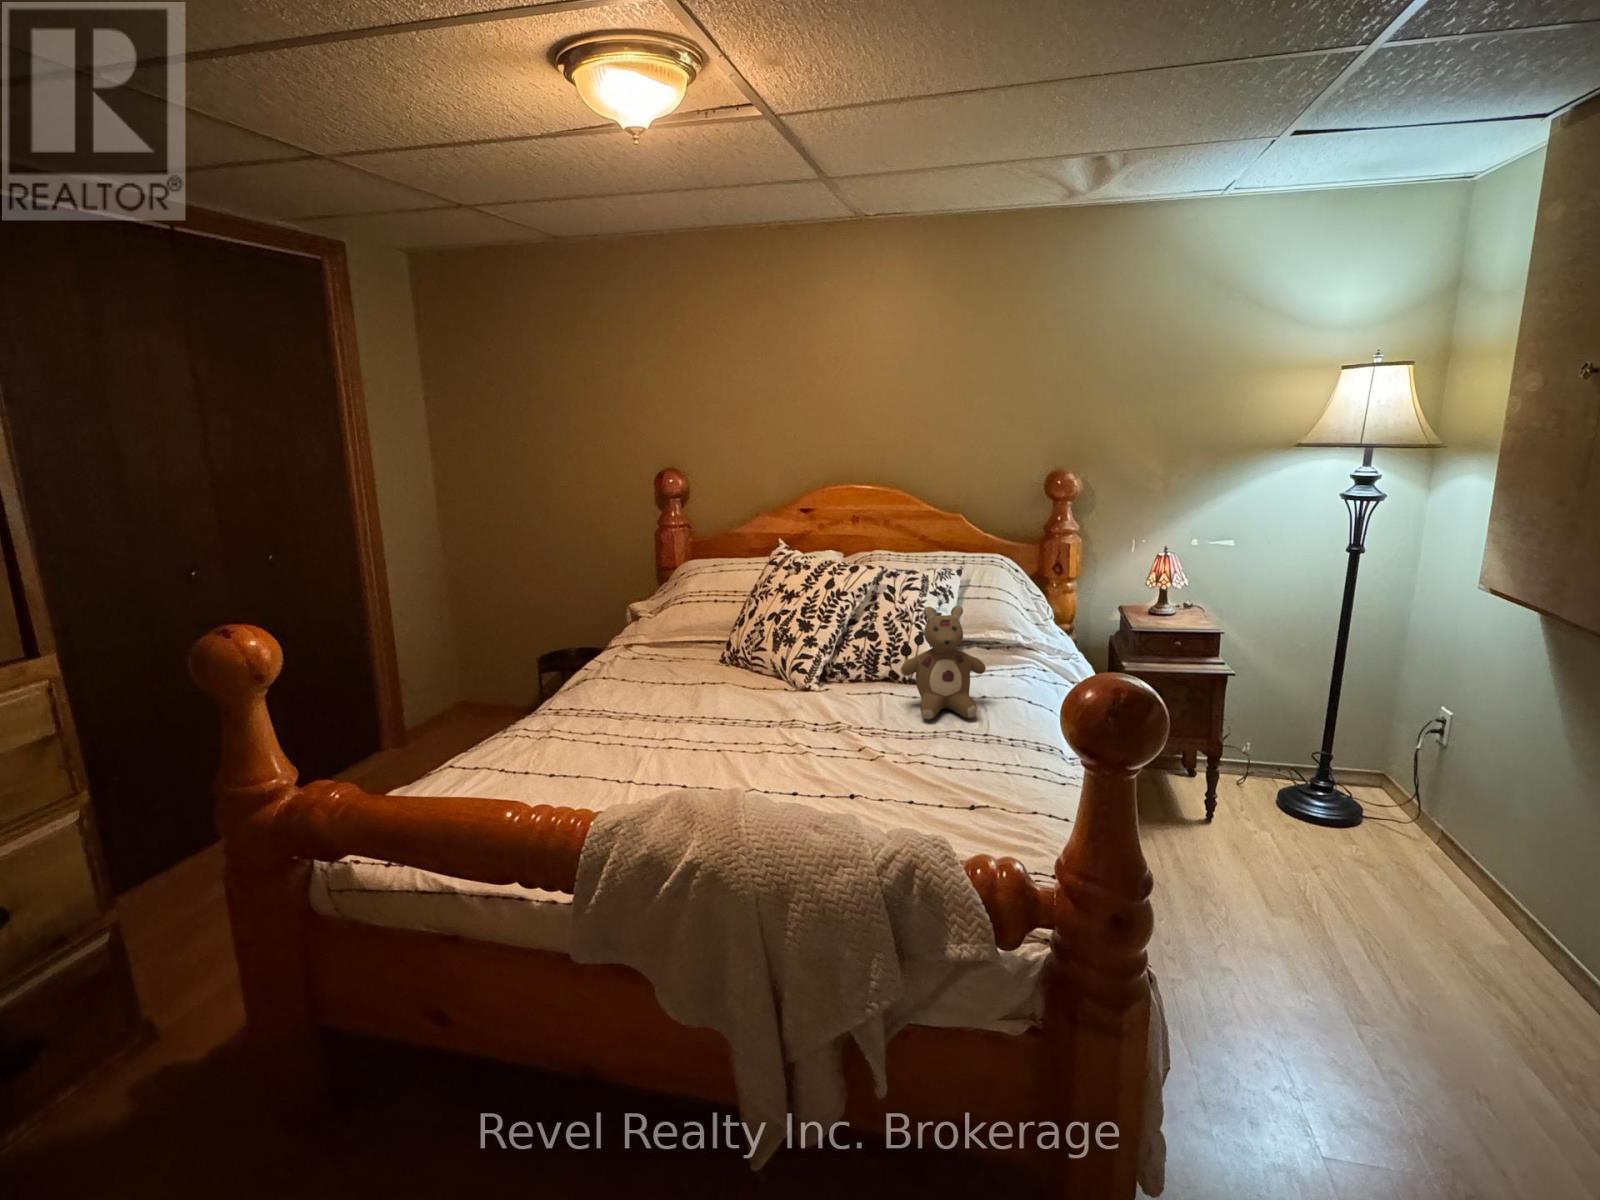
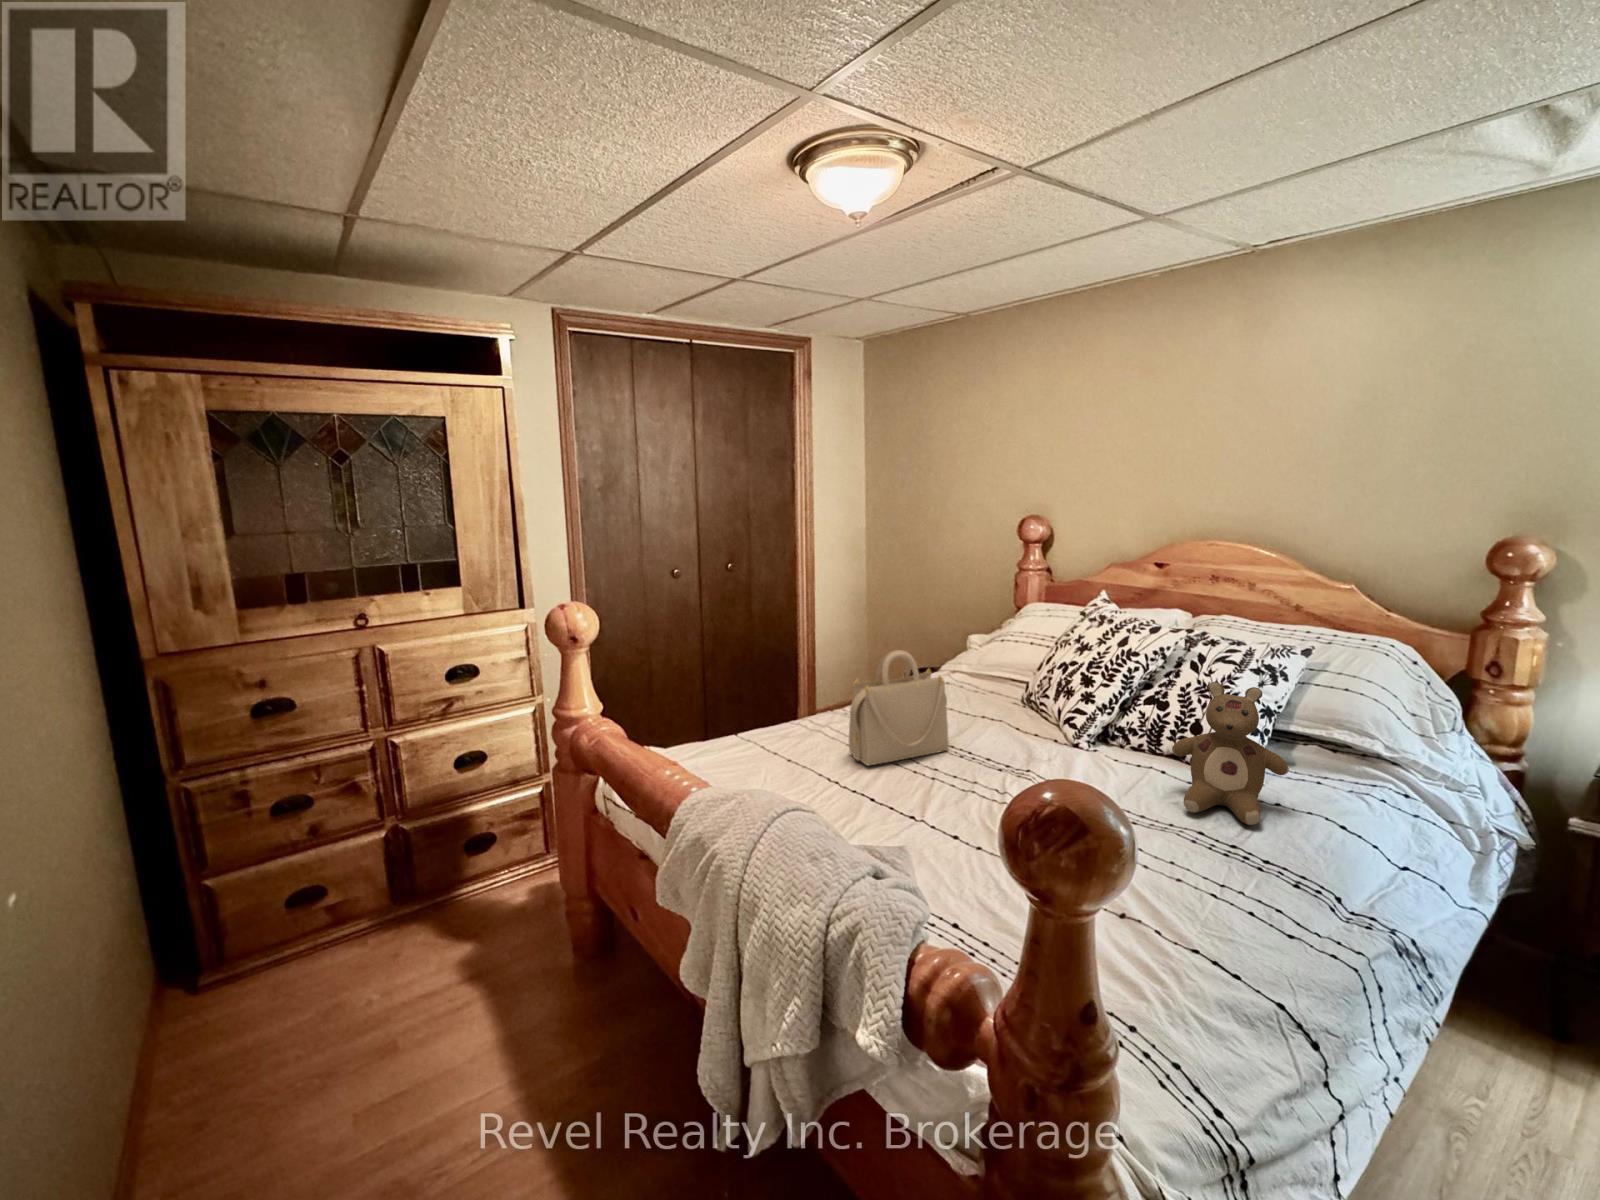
handbag: none [600,624,701,752] -> present [849,650,949,766]

